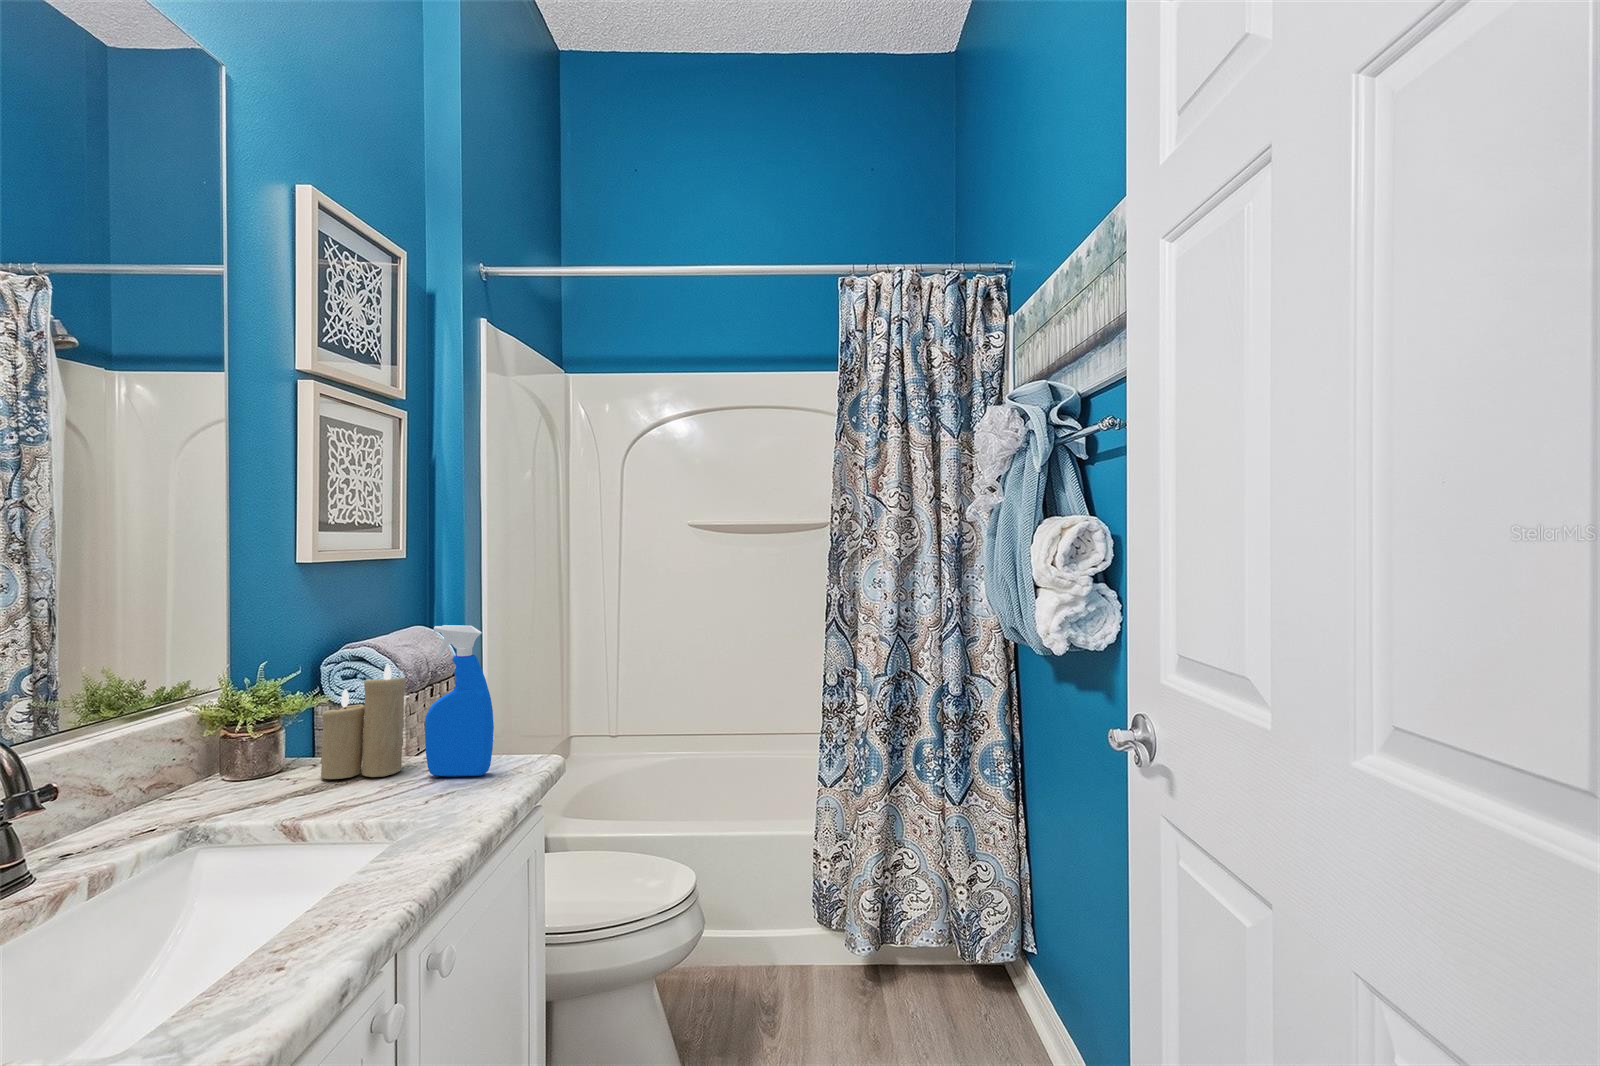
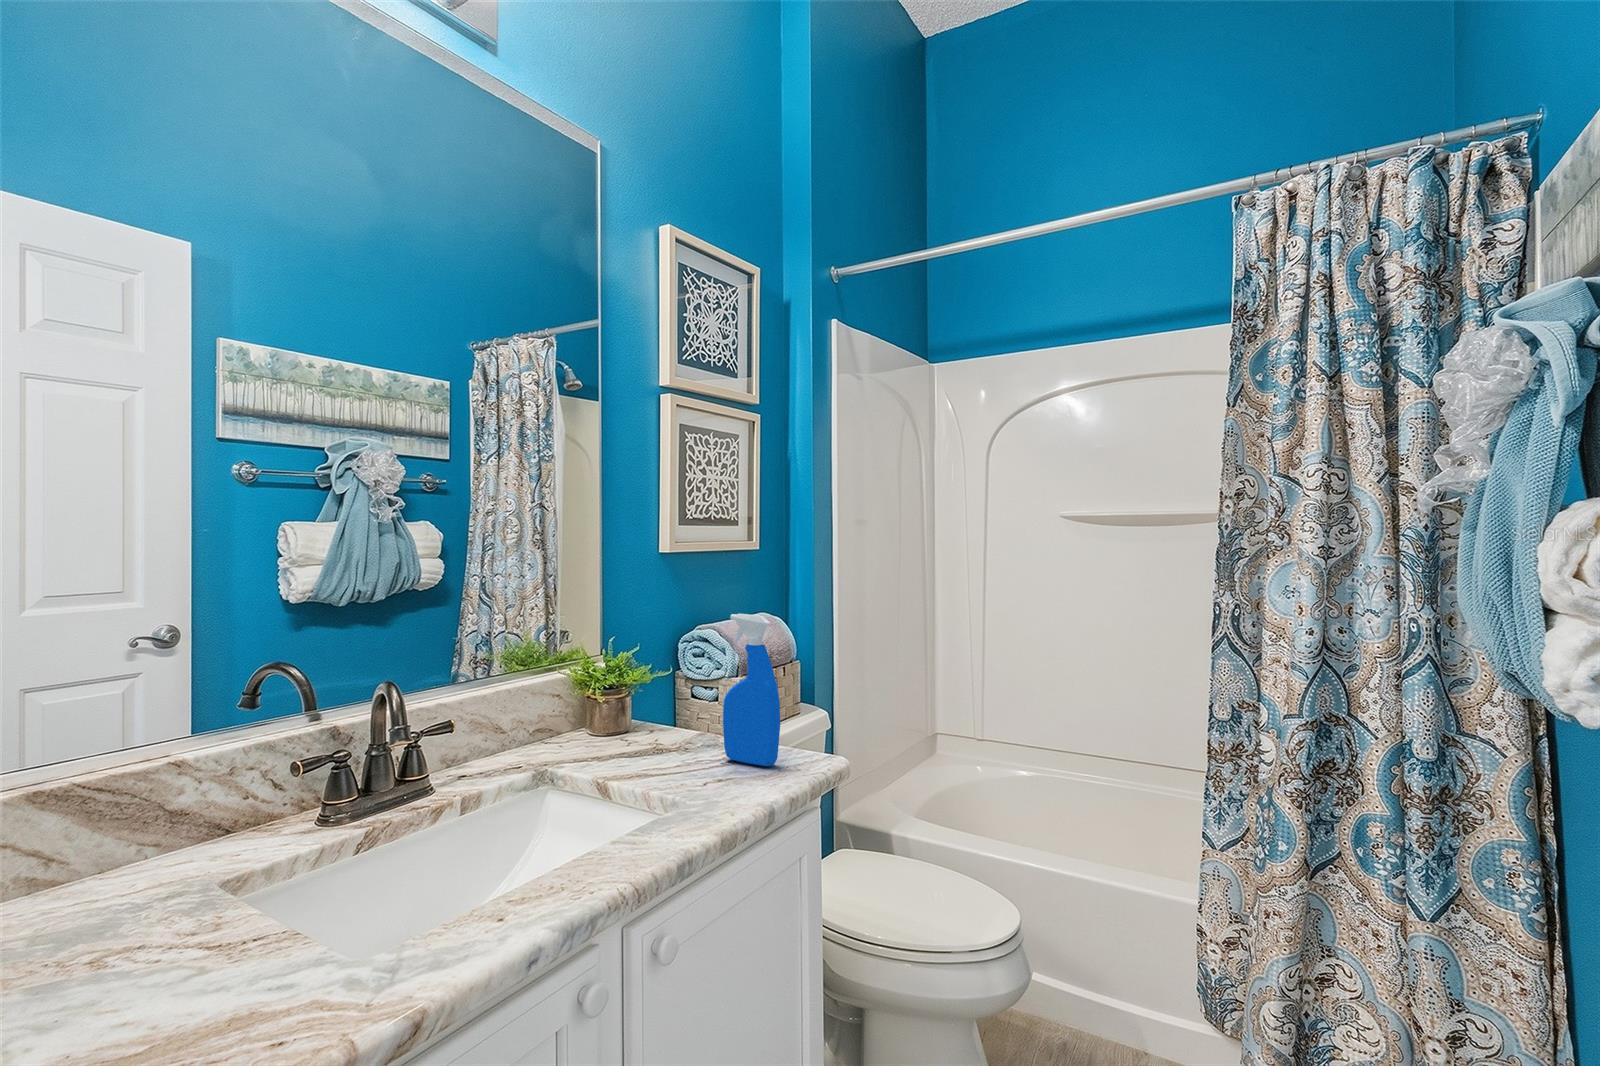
candle: present [321,664,406,779] -> none [648,647,715,752]

